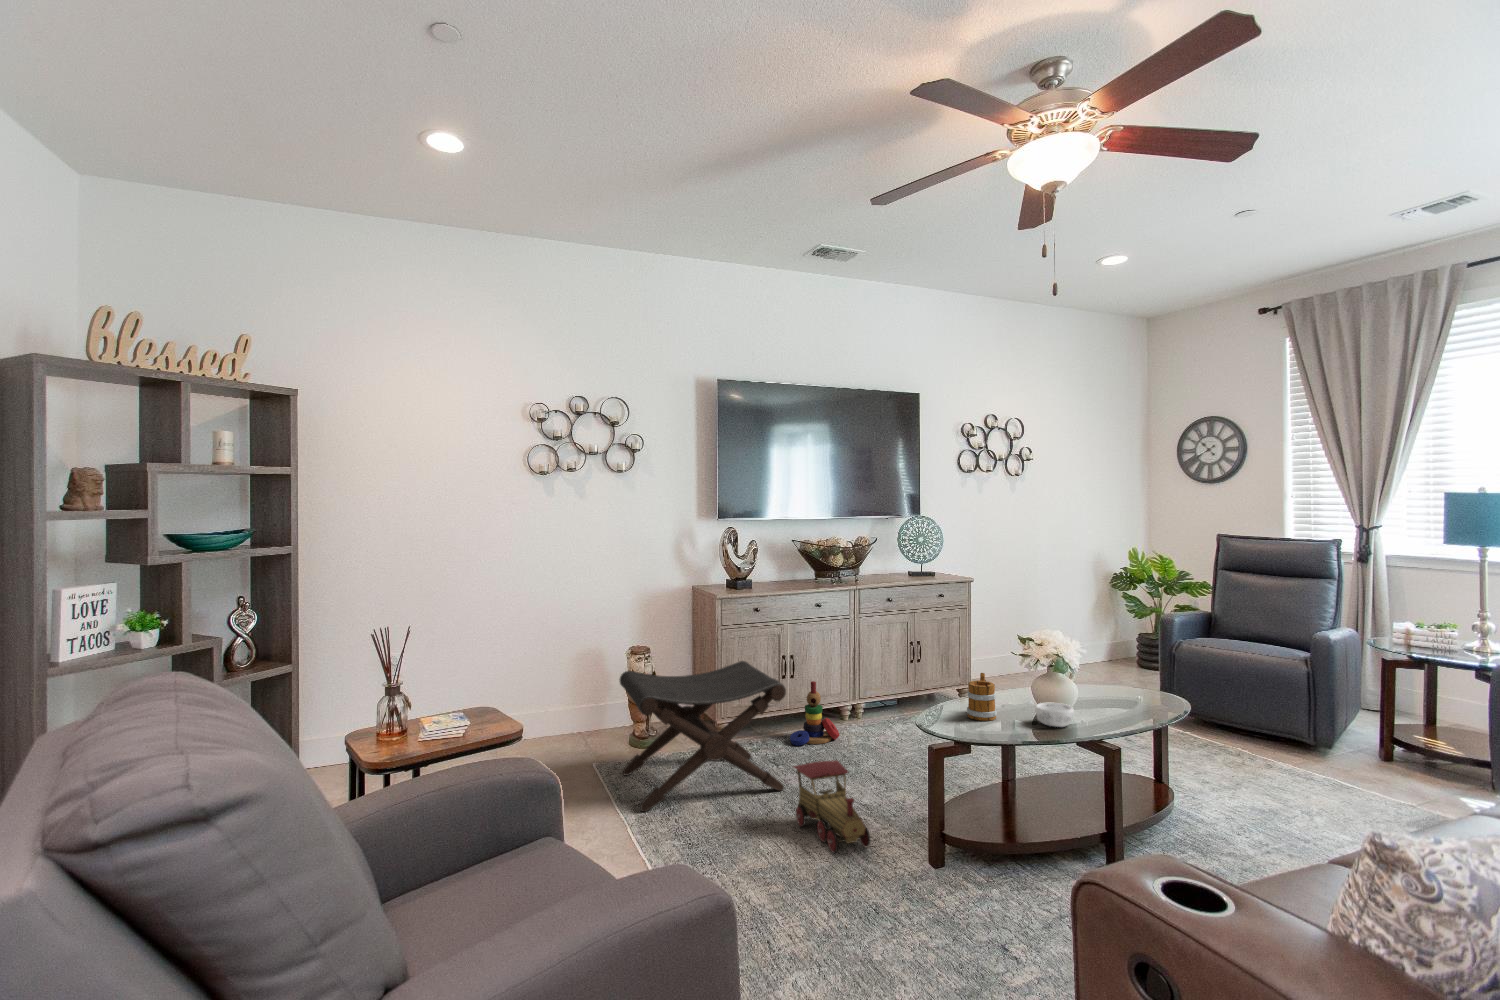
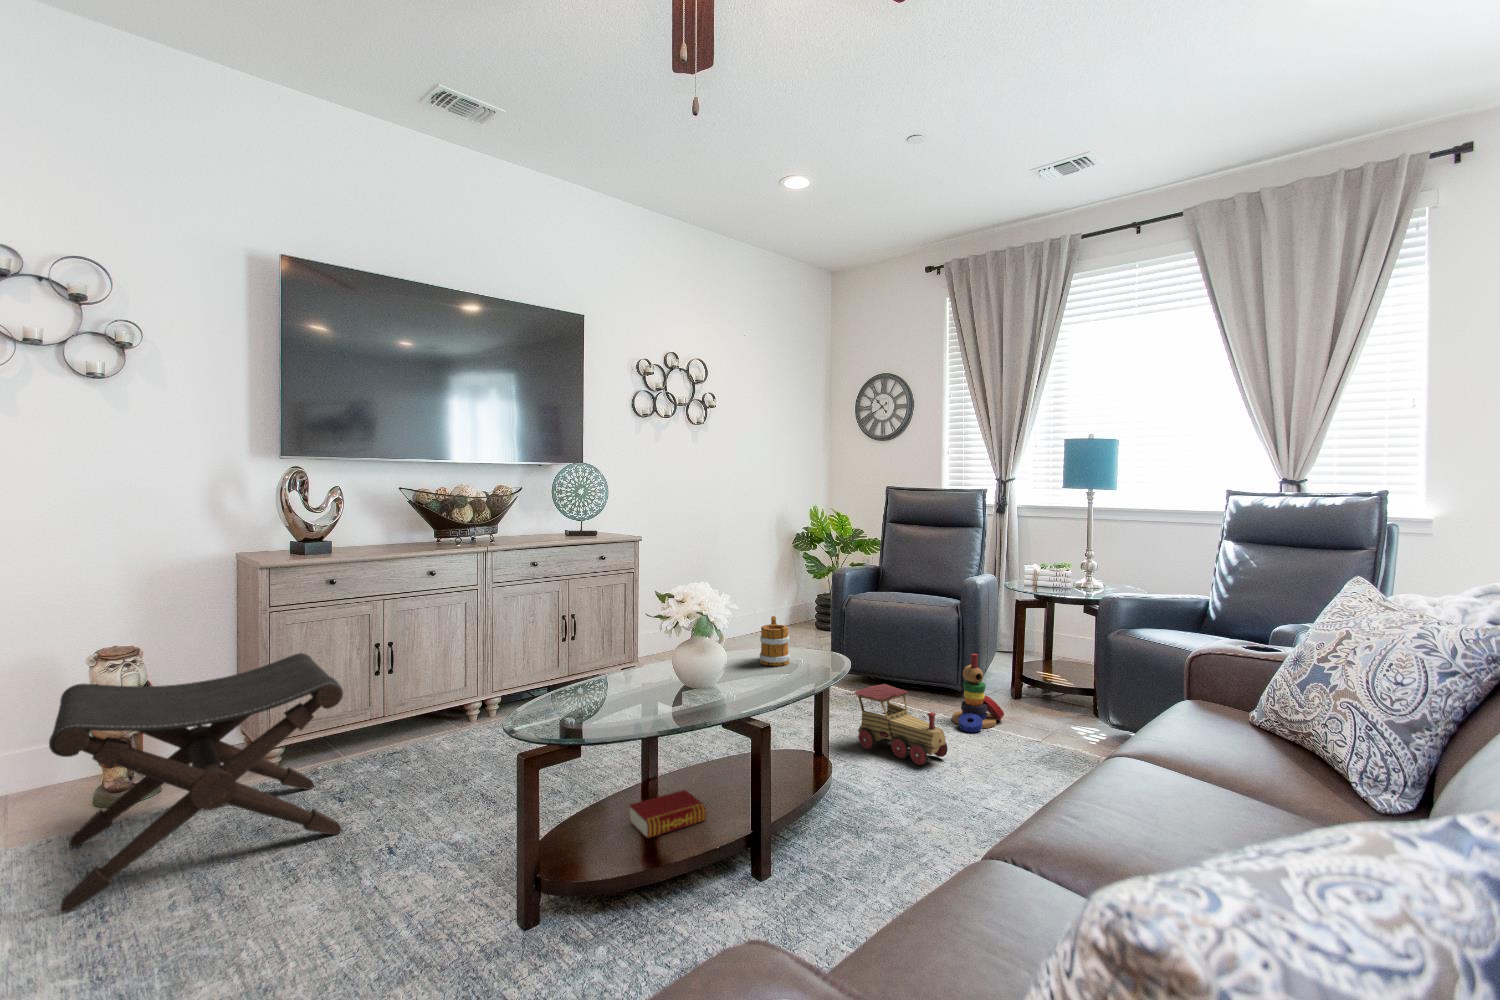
mug: present [967,673,997,721] -> present [759,616,790,666]
stacking toy: present [790,681,839,746] -> present [952,654,1004,733]
decorative bowl: present [1036,702,1074,727] -> none [670,677,715,709]
toy train: present [794,760,870,853] -> present [854,684,948,766]
book: none [1002,793,1066,824] -> present [629,790,706,839]

